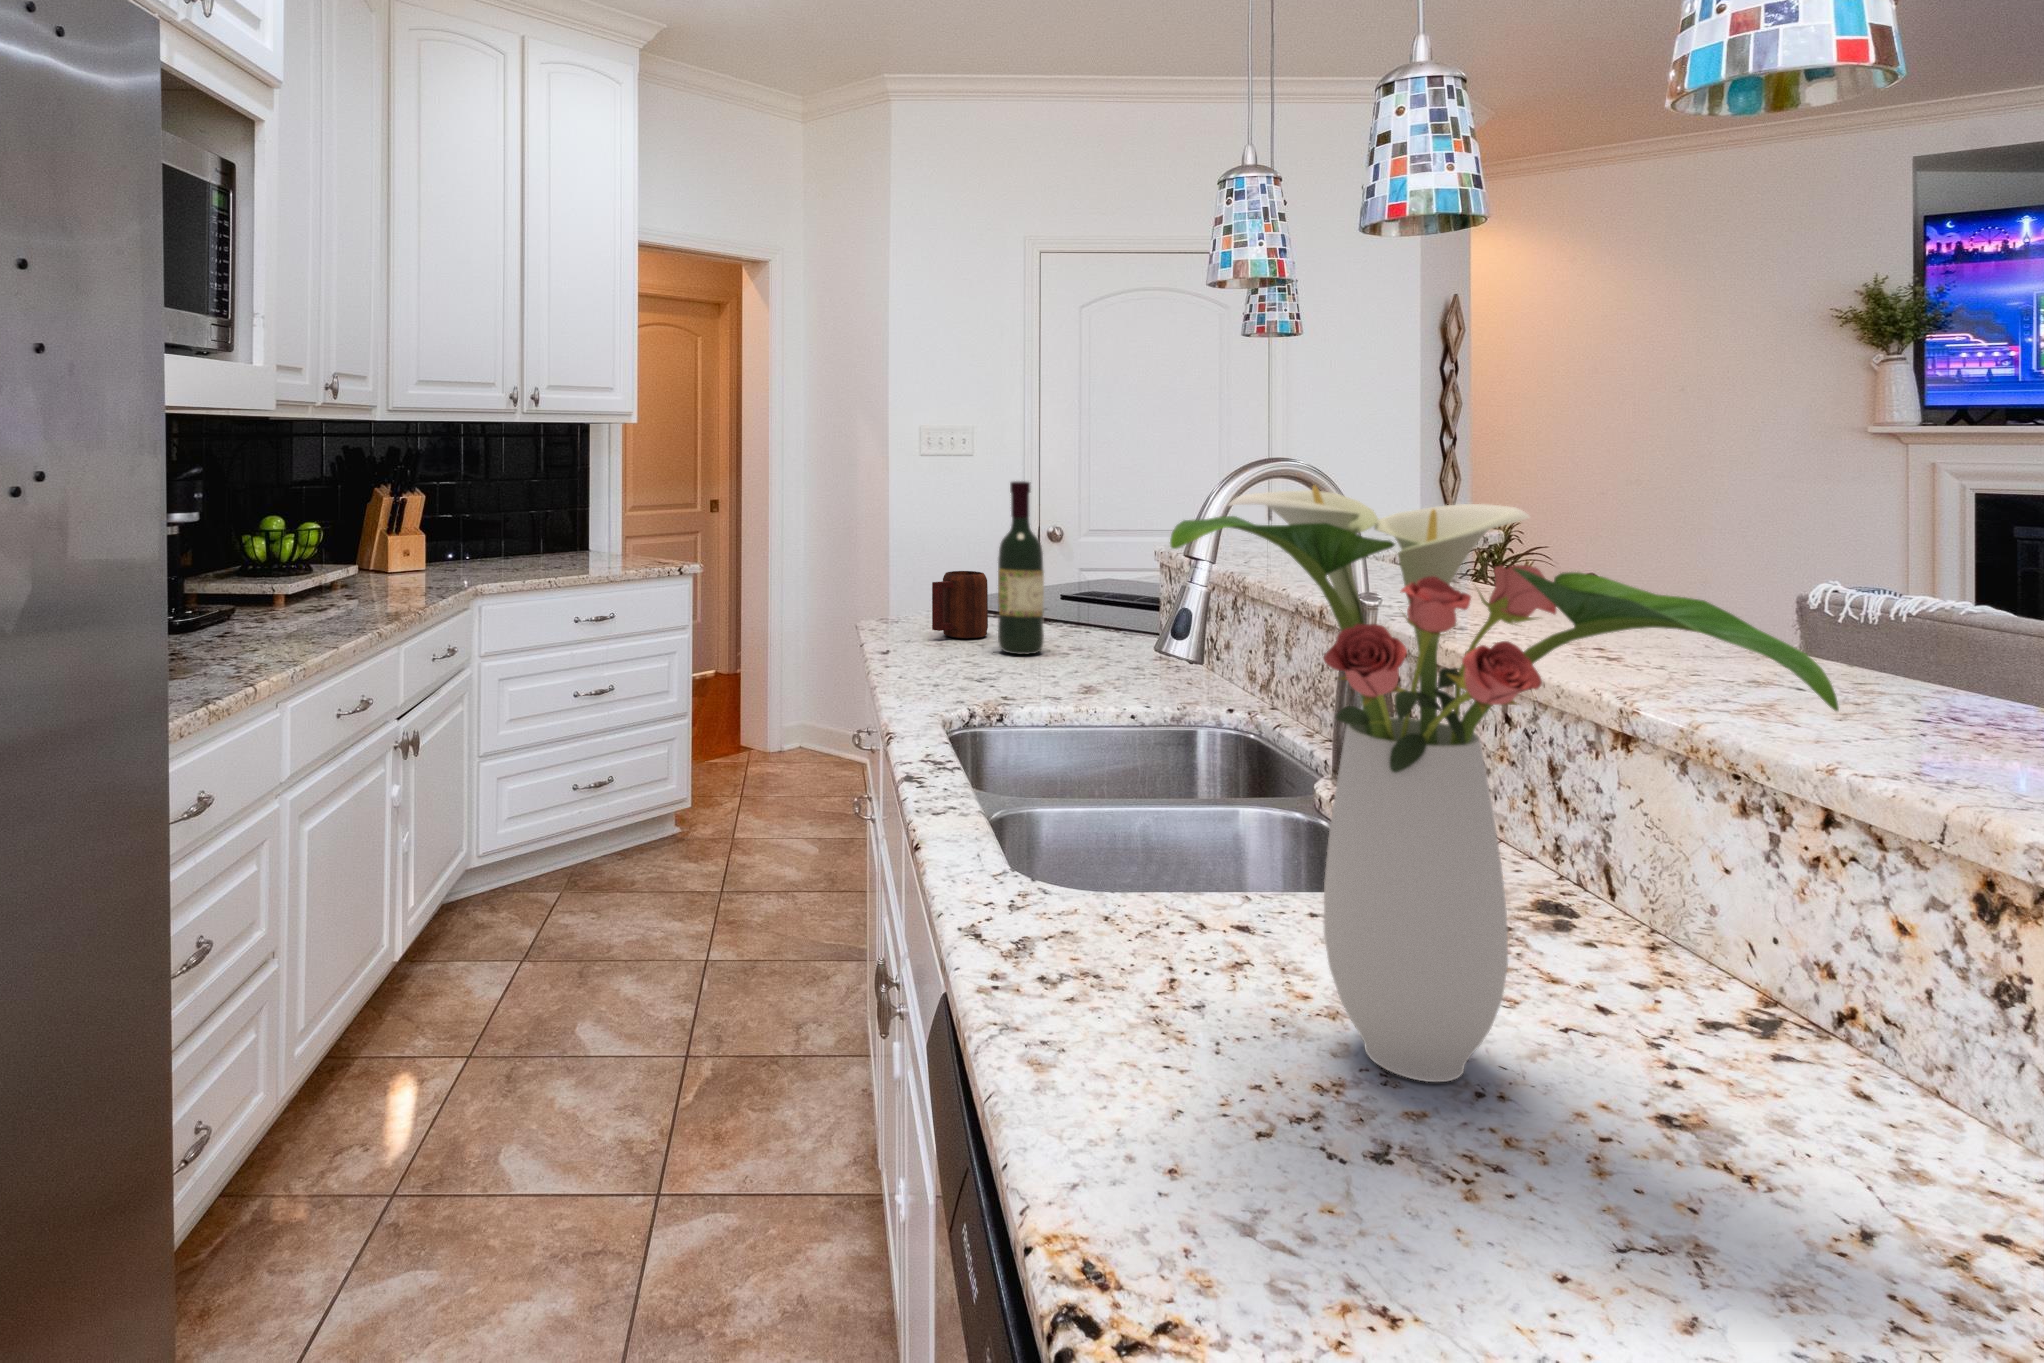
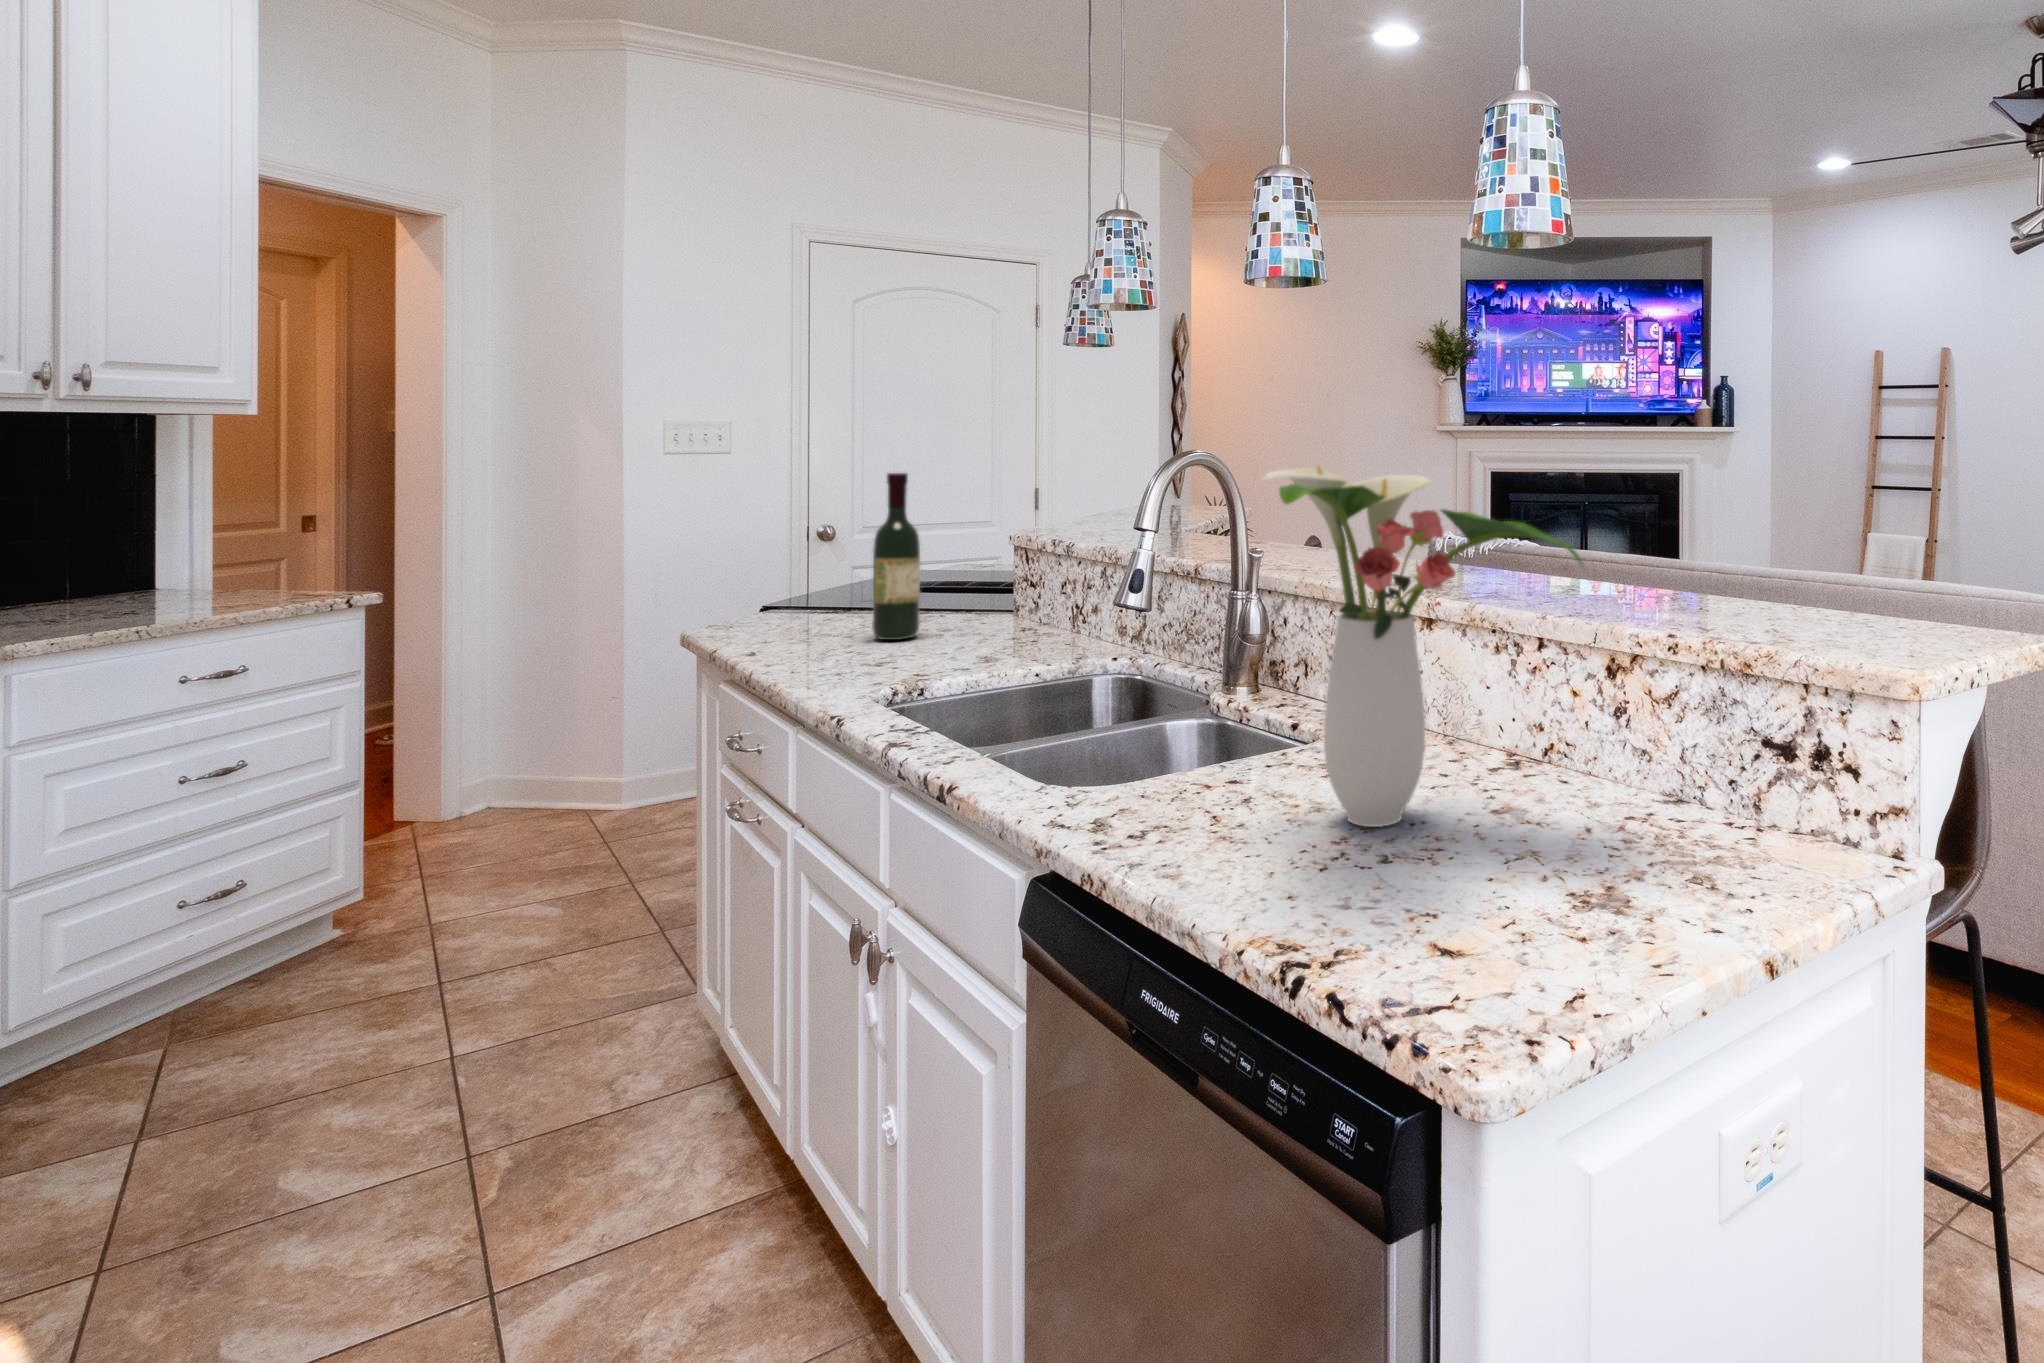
mug: present [932,571,988,638] -> none [790,565,848,633]

